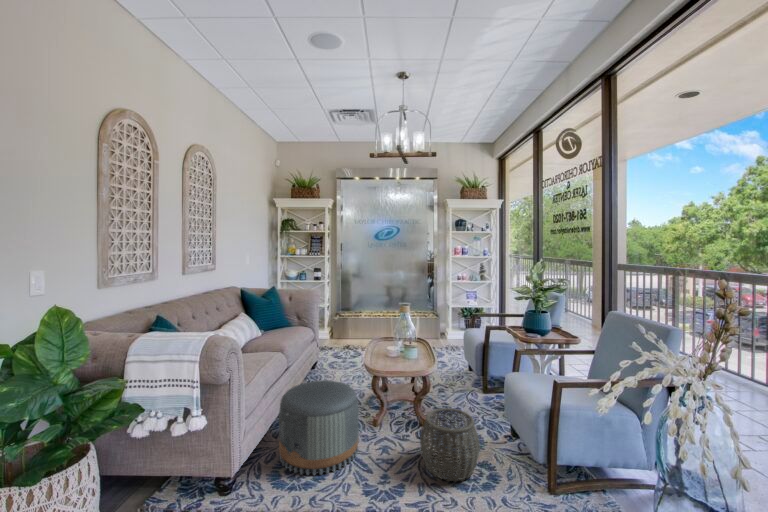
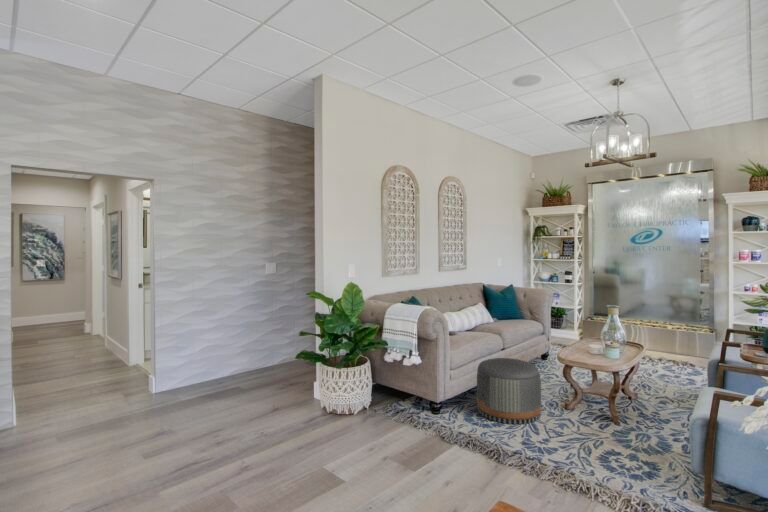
woven basket: present [420,408,480,481] -> none [581,400,645,465]

